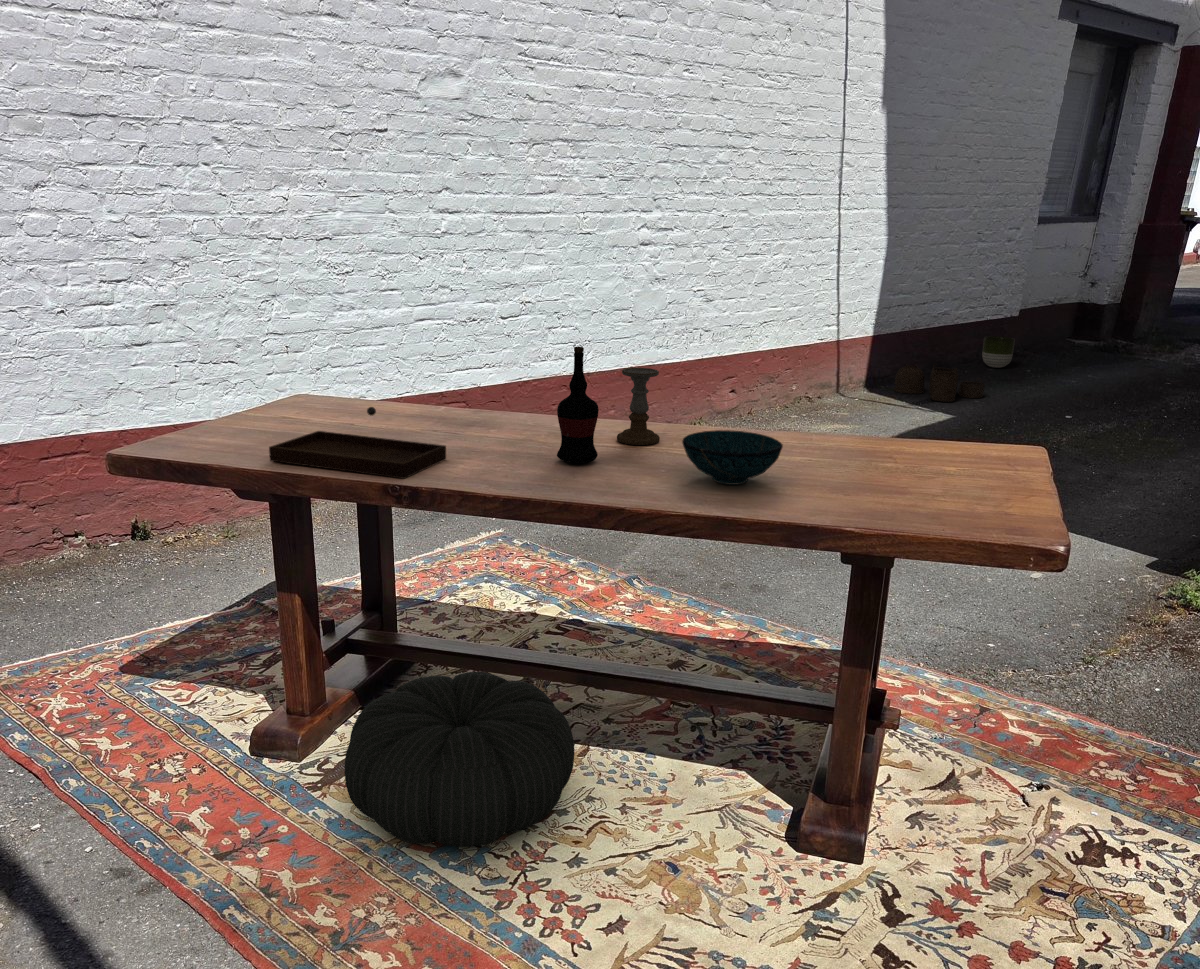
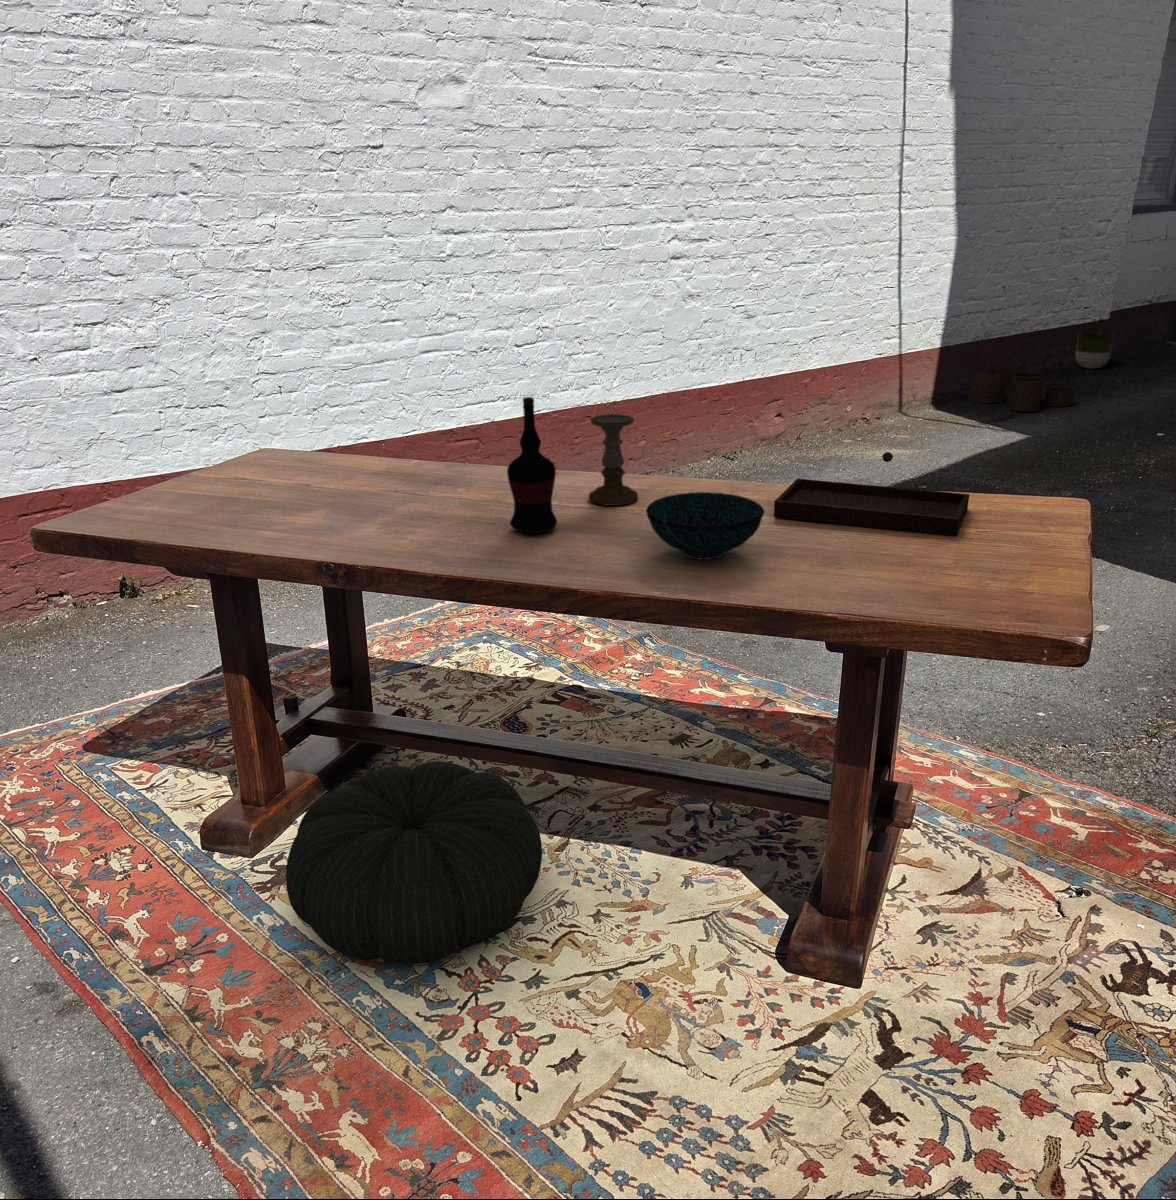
tray: present [269,407,446,479] -> present [774,452,969,536]

